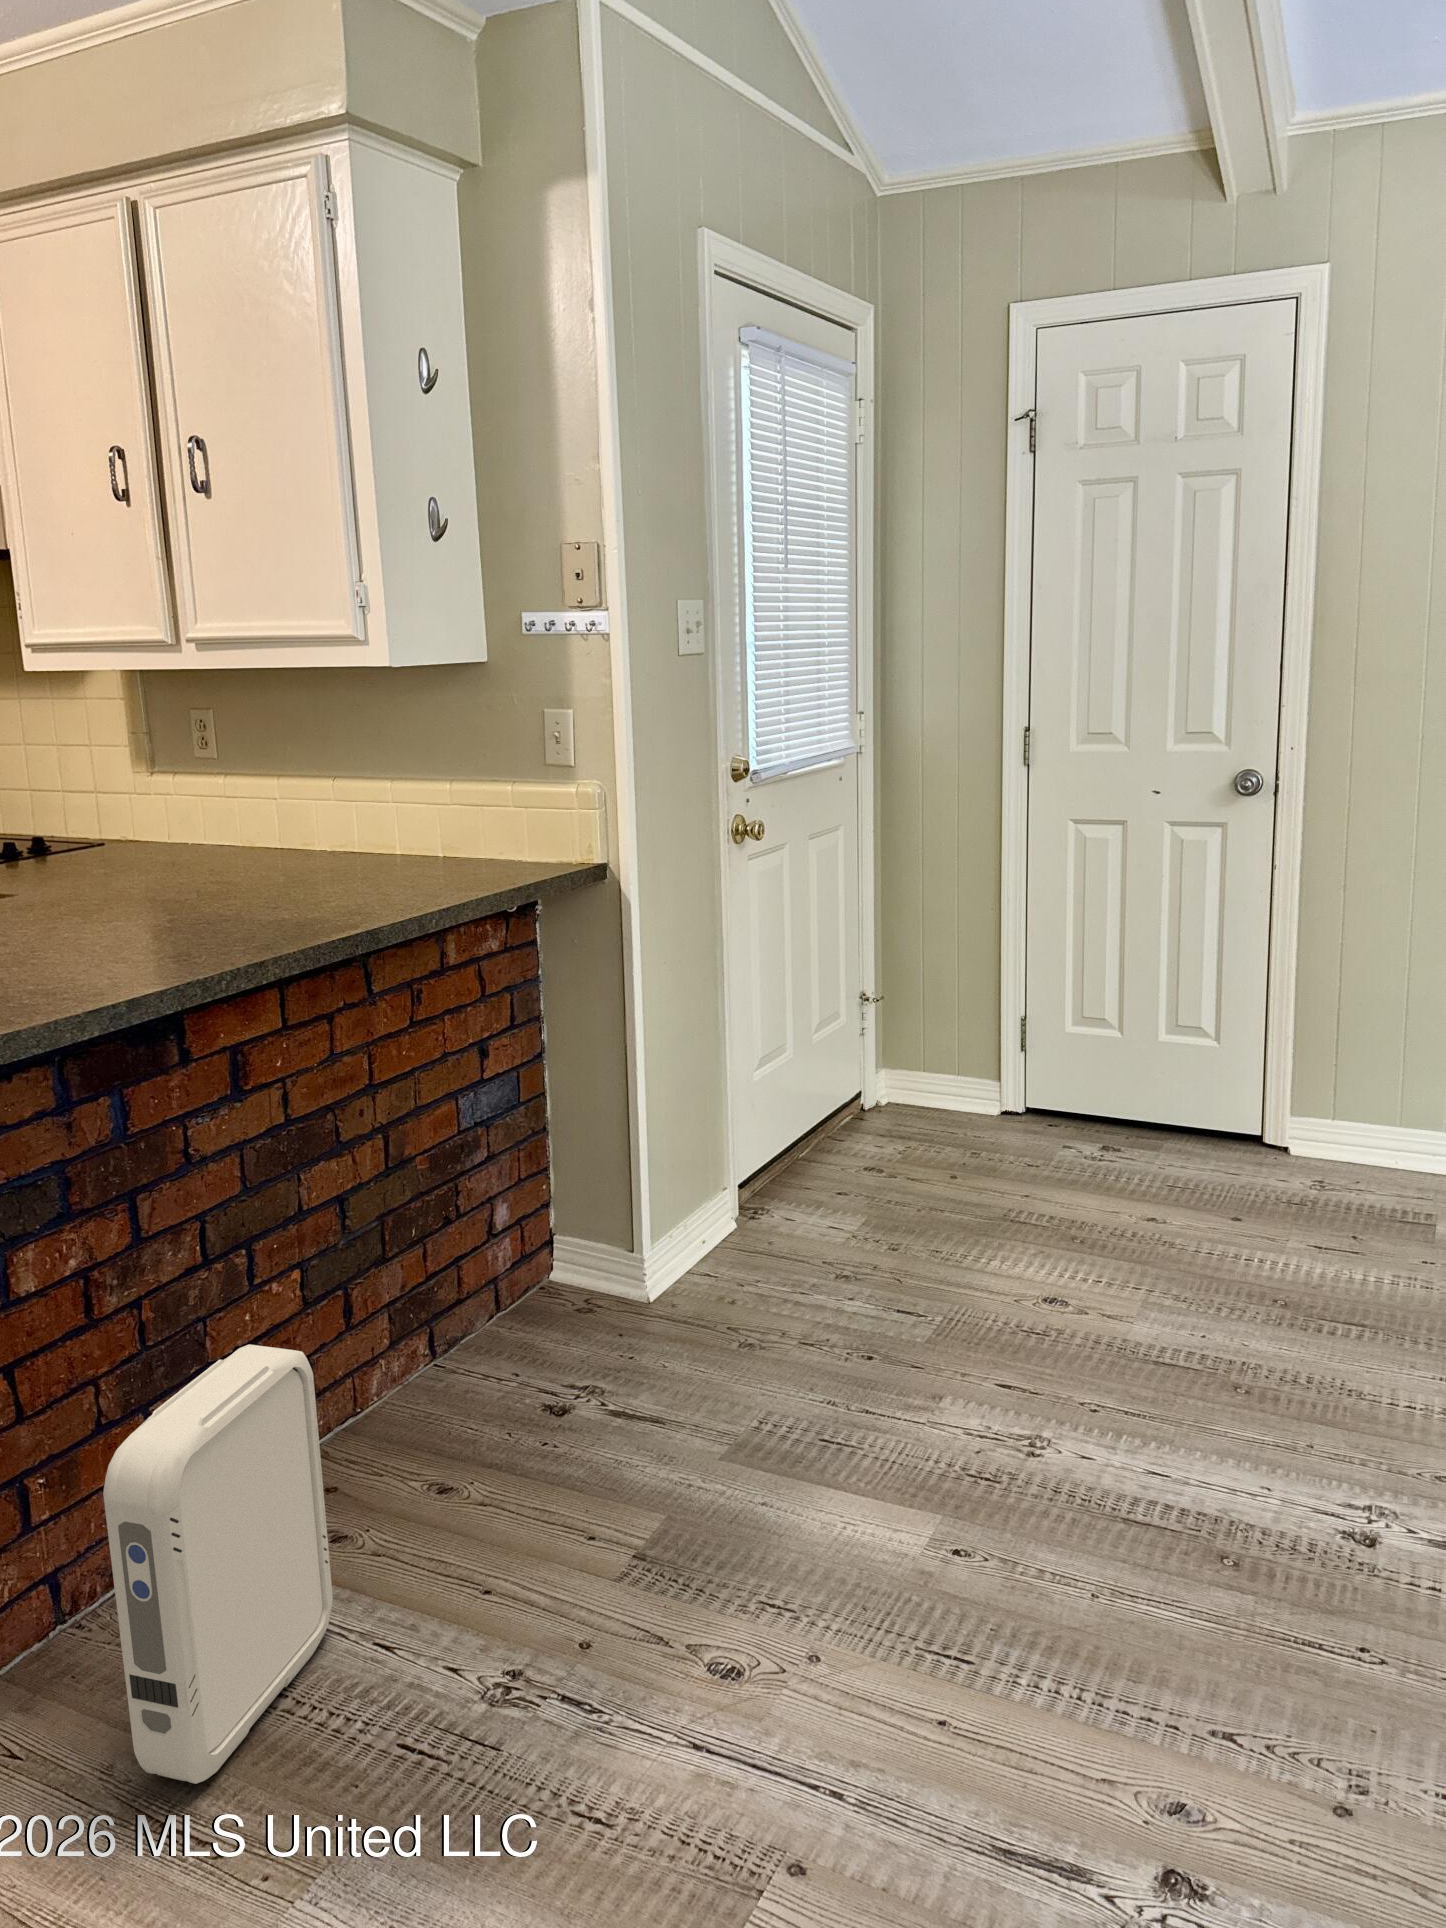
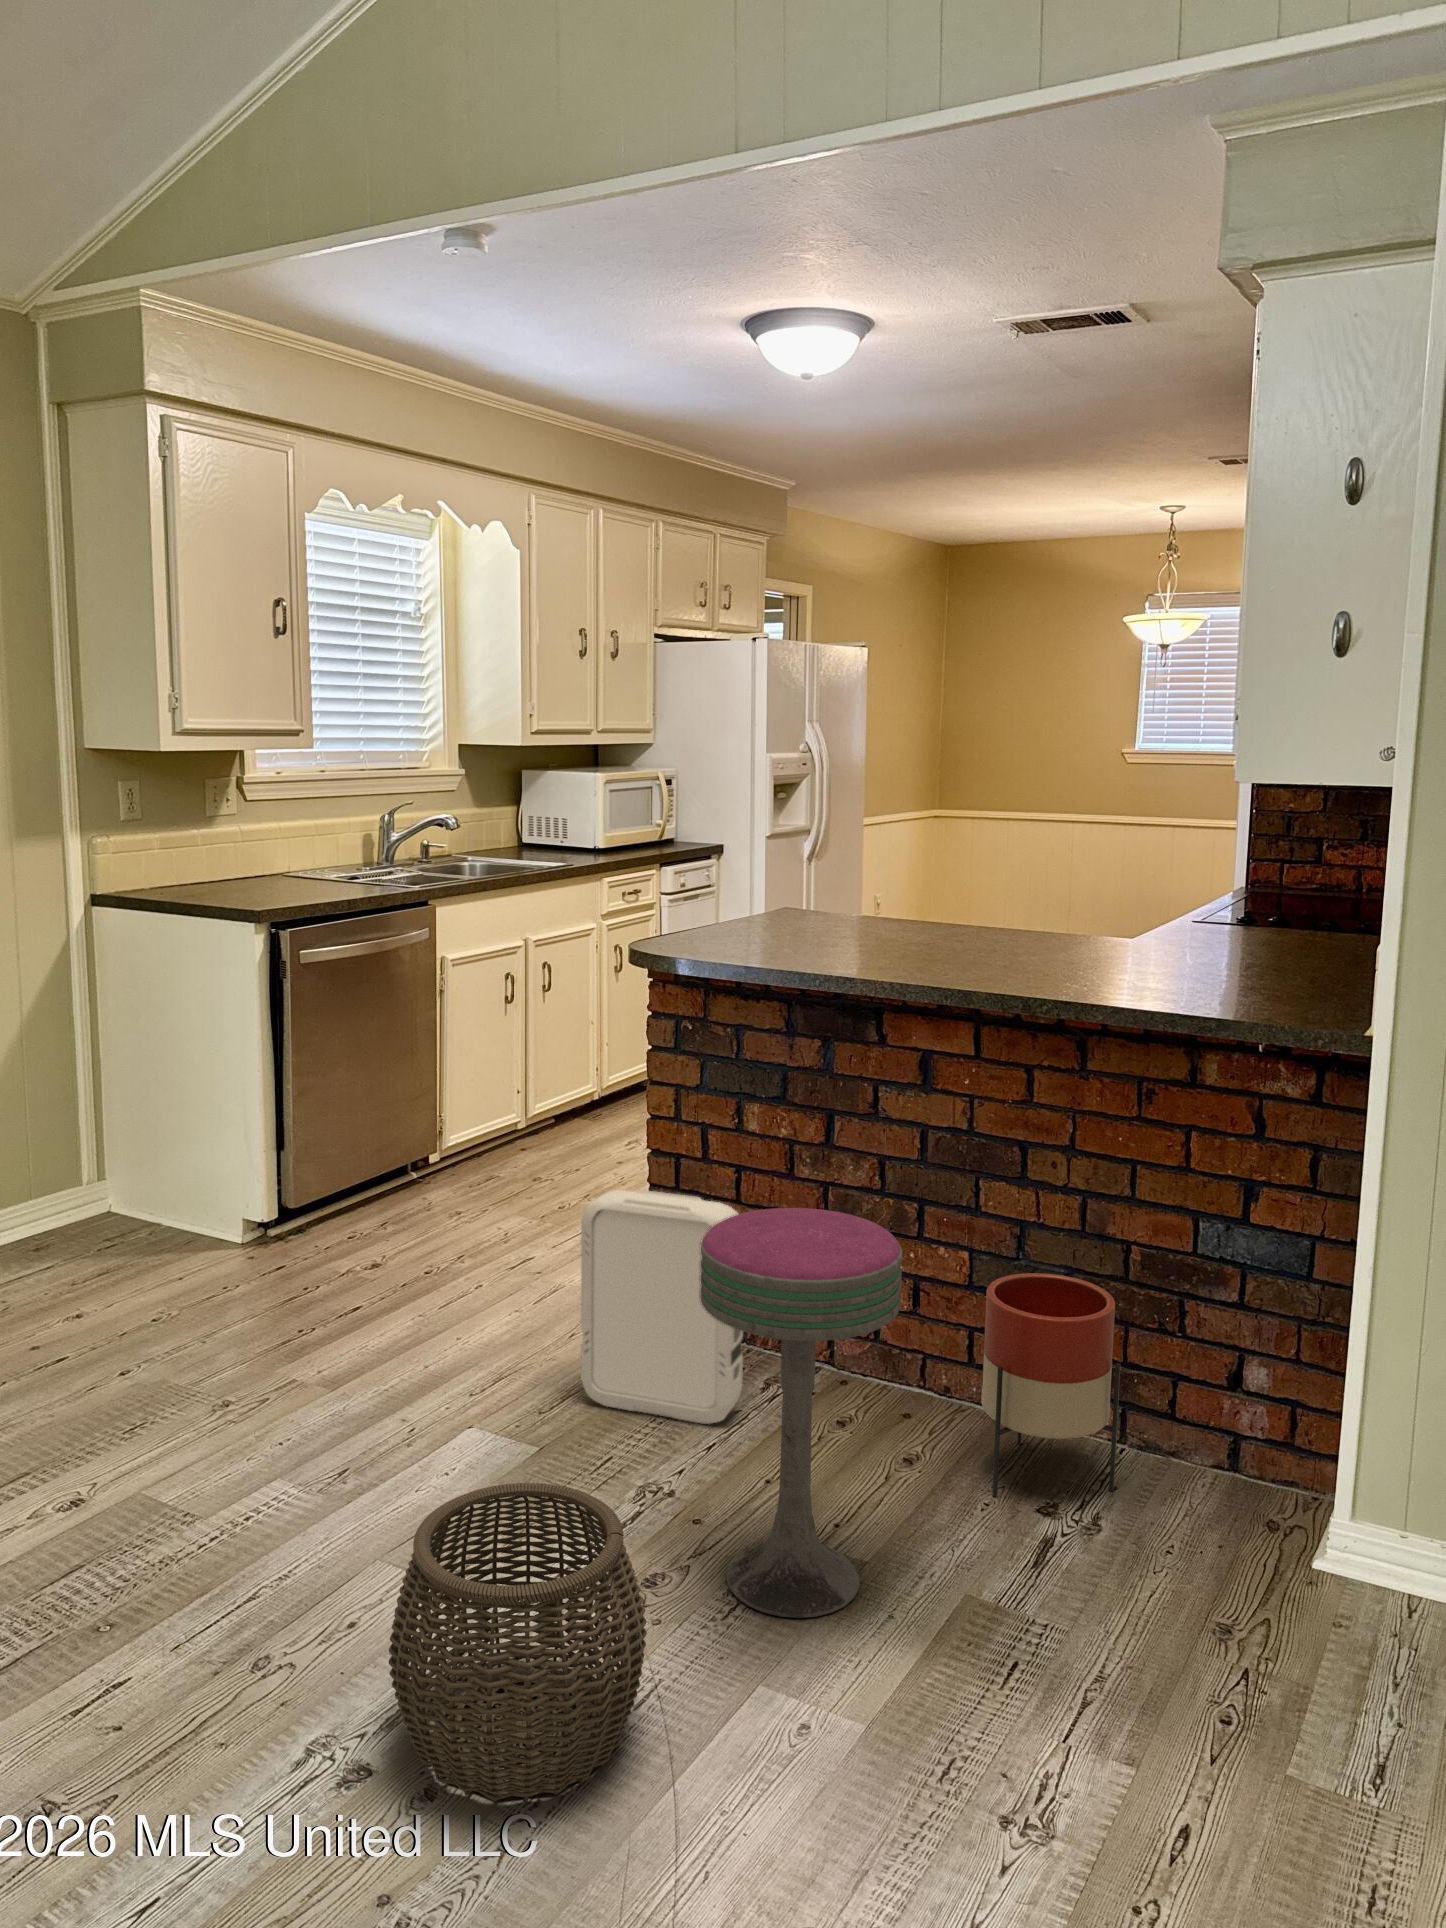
bar stool: none [588,1152,819,1611] -> present [700,1208,902,1618]
planter: none [417,1195,563,1435] -> present [981,1273,1121,1496]
woven basket: none [905,1466,1207,1836] -> present [389,1483,647,1802]

